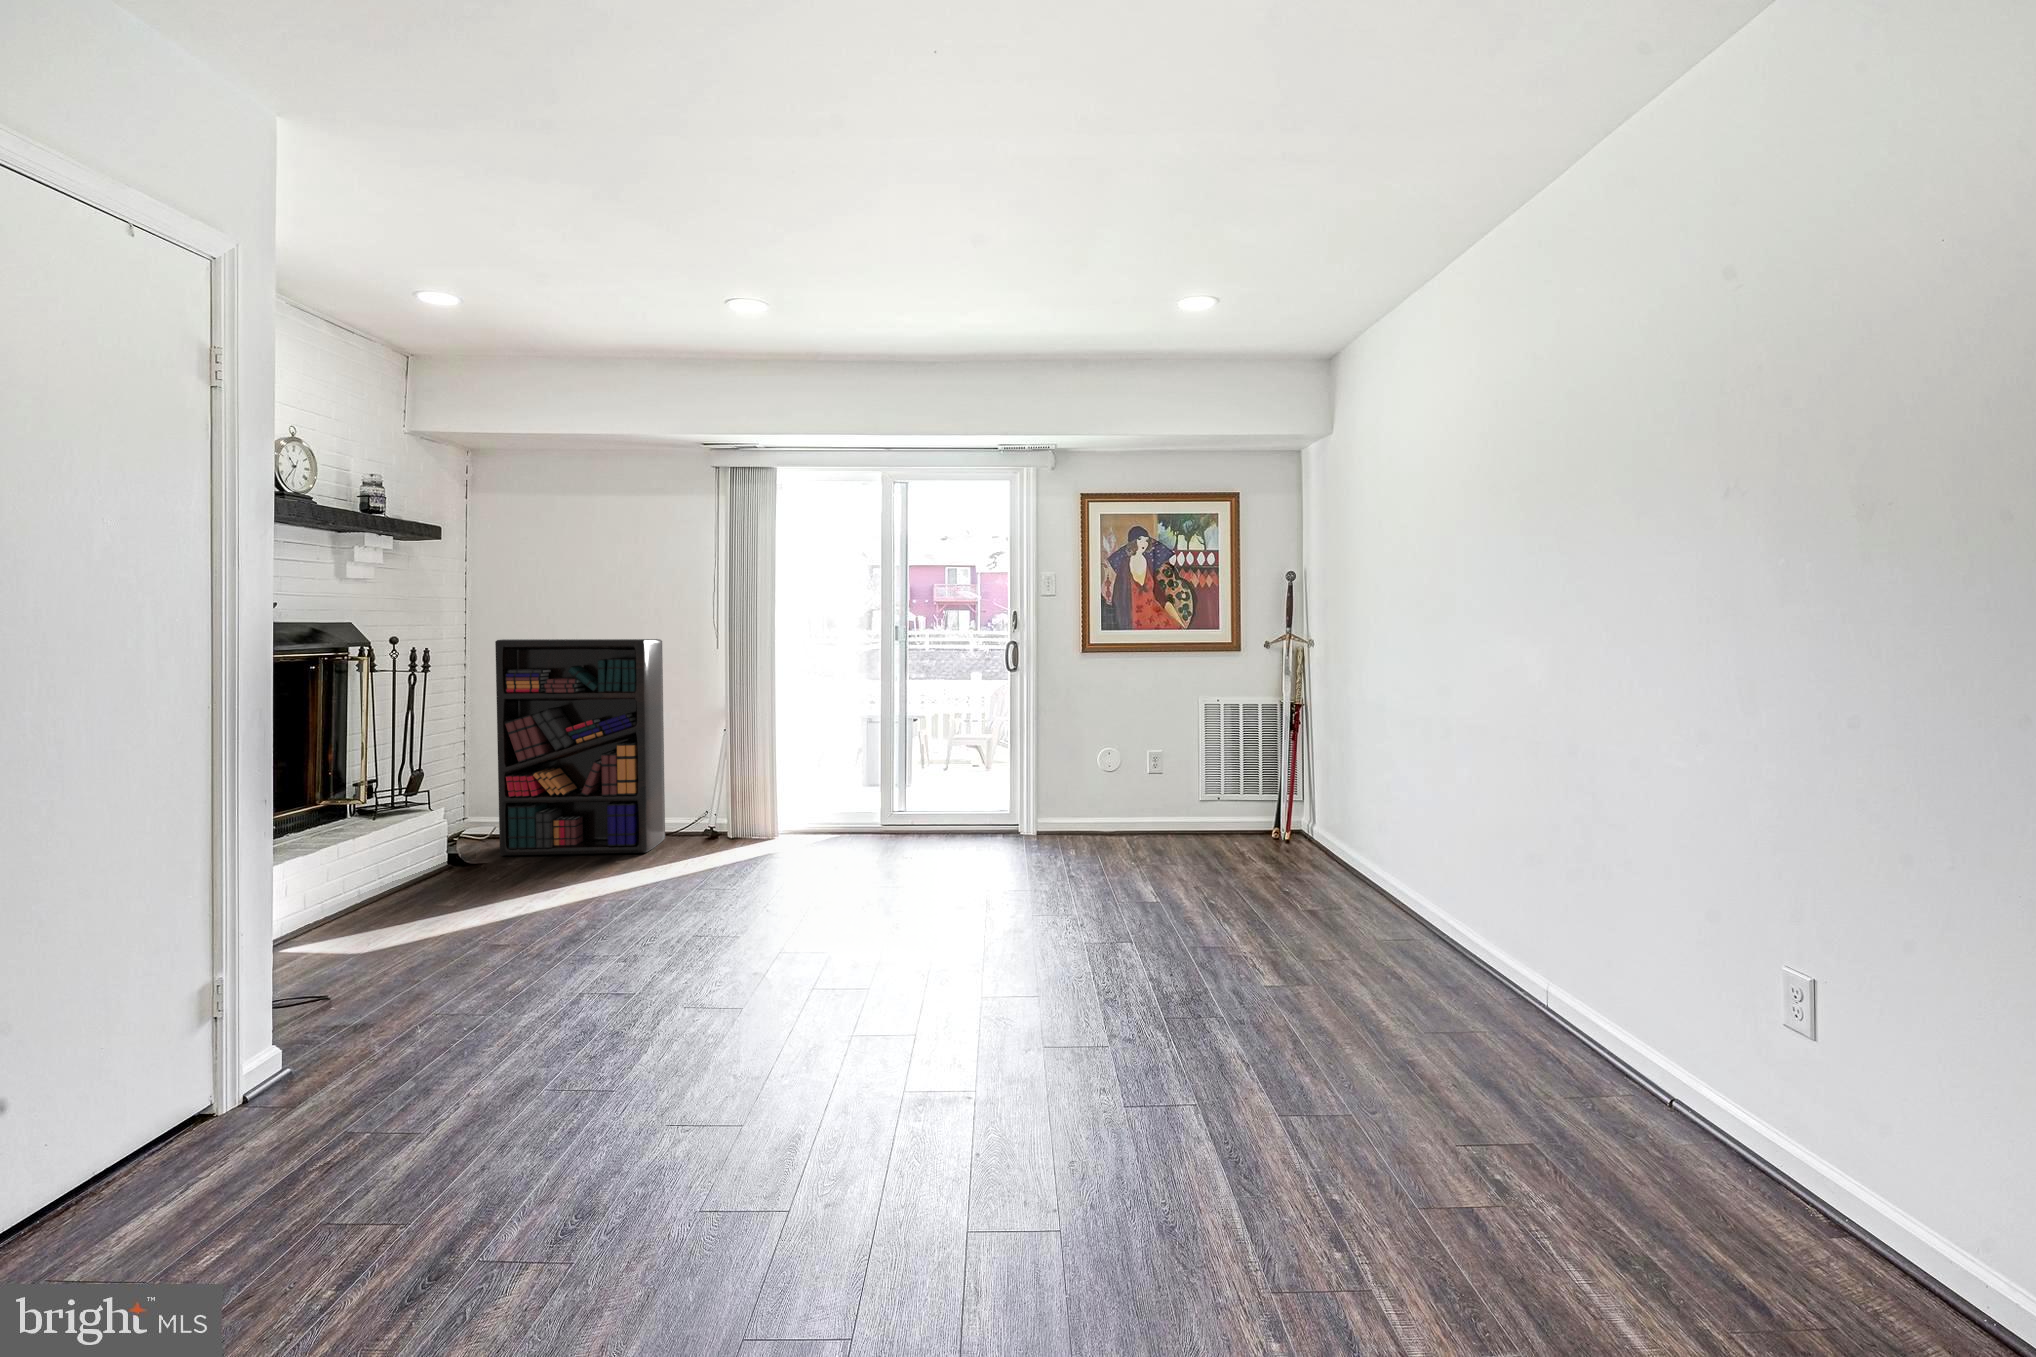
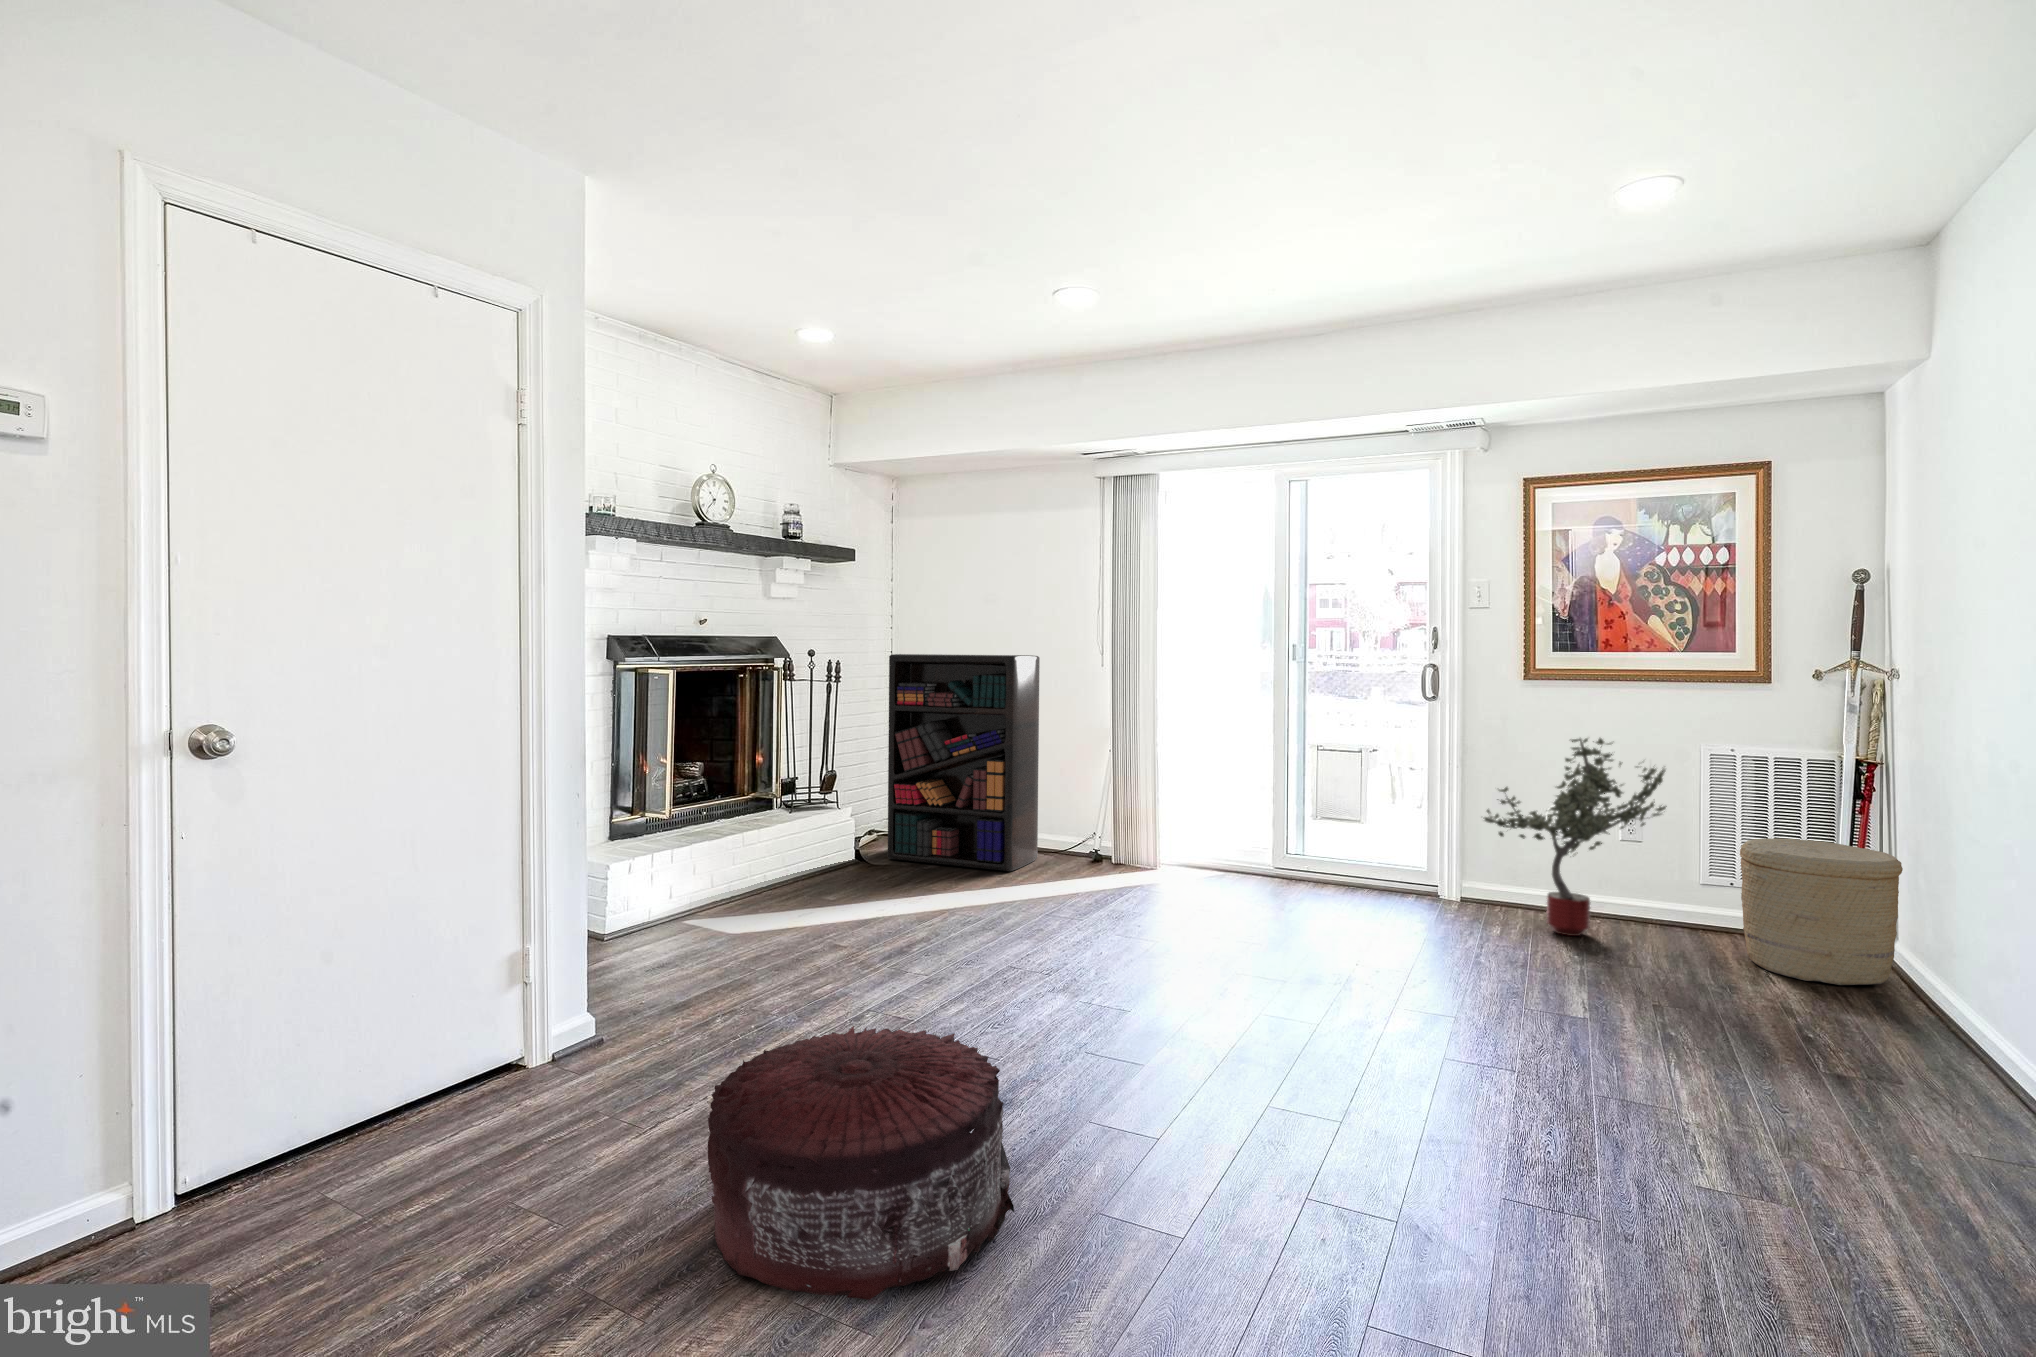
potted tree: none [1061,695,1185,847] -> present [1484,738,1667,936]
woven basket: none [1229,761,1319,856] -> present [1740,839,1903,985]
pouf: none [560,975,848,1212] -> present [708,1026,1014,1300]

